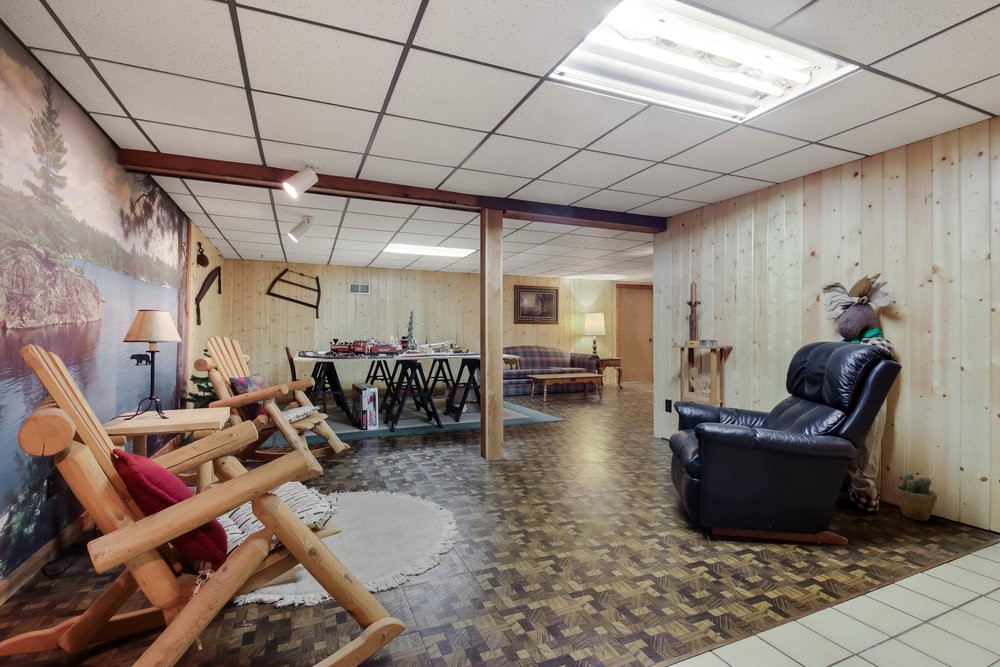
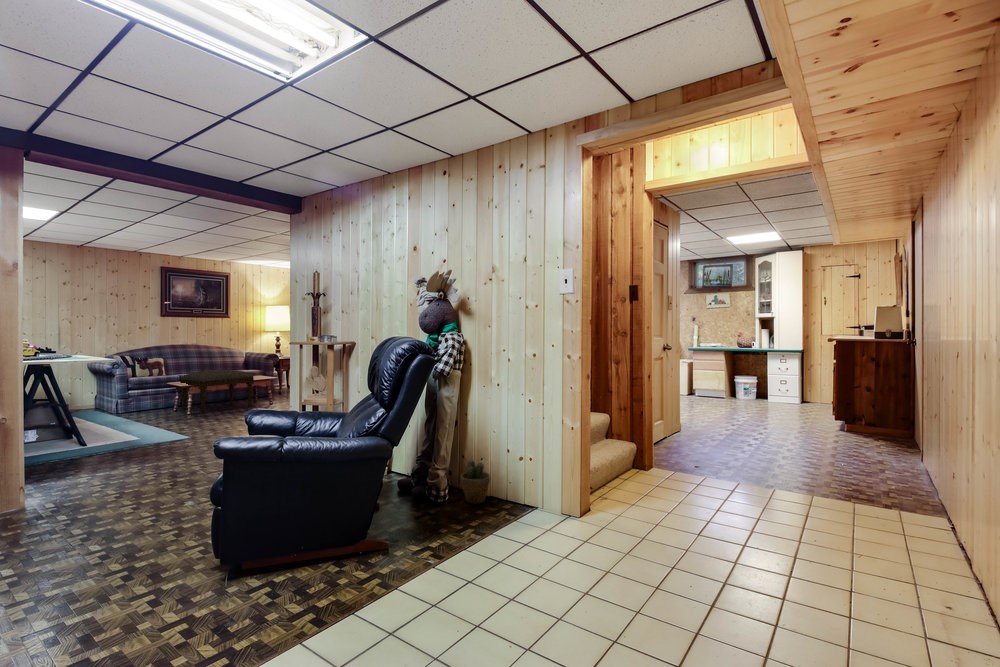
ottoman: none [536,367,589,402] -> present [180,370,254,413]

